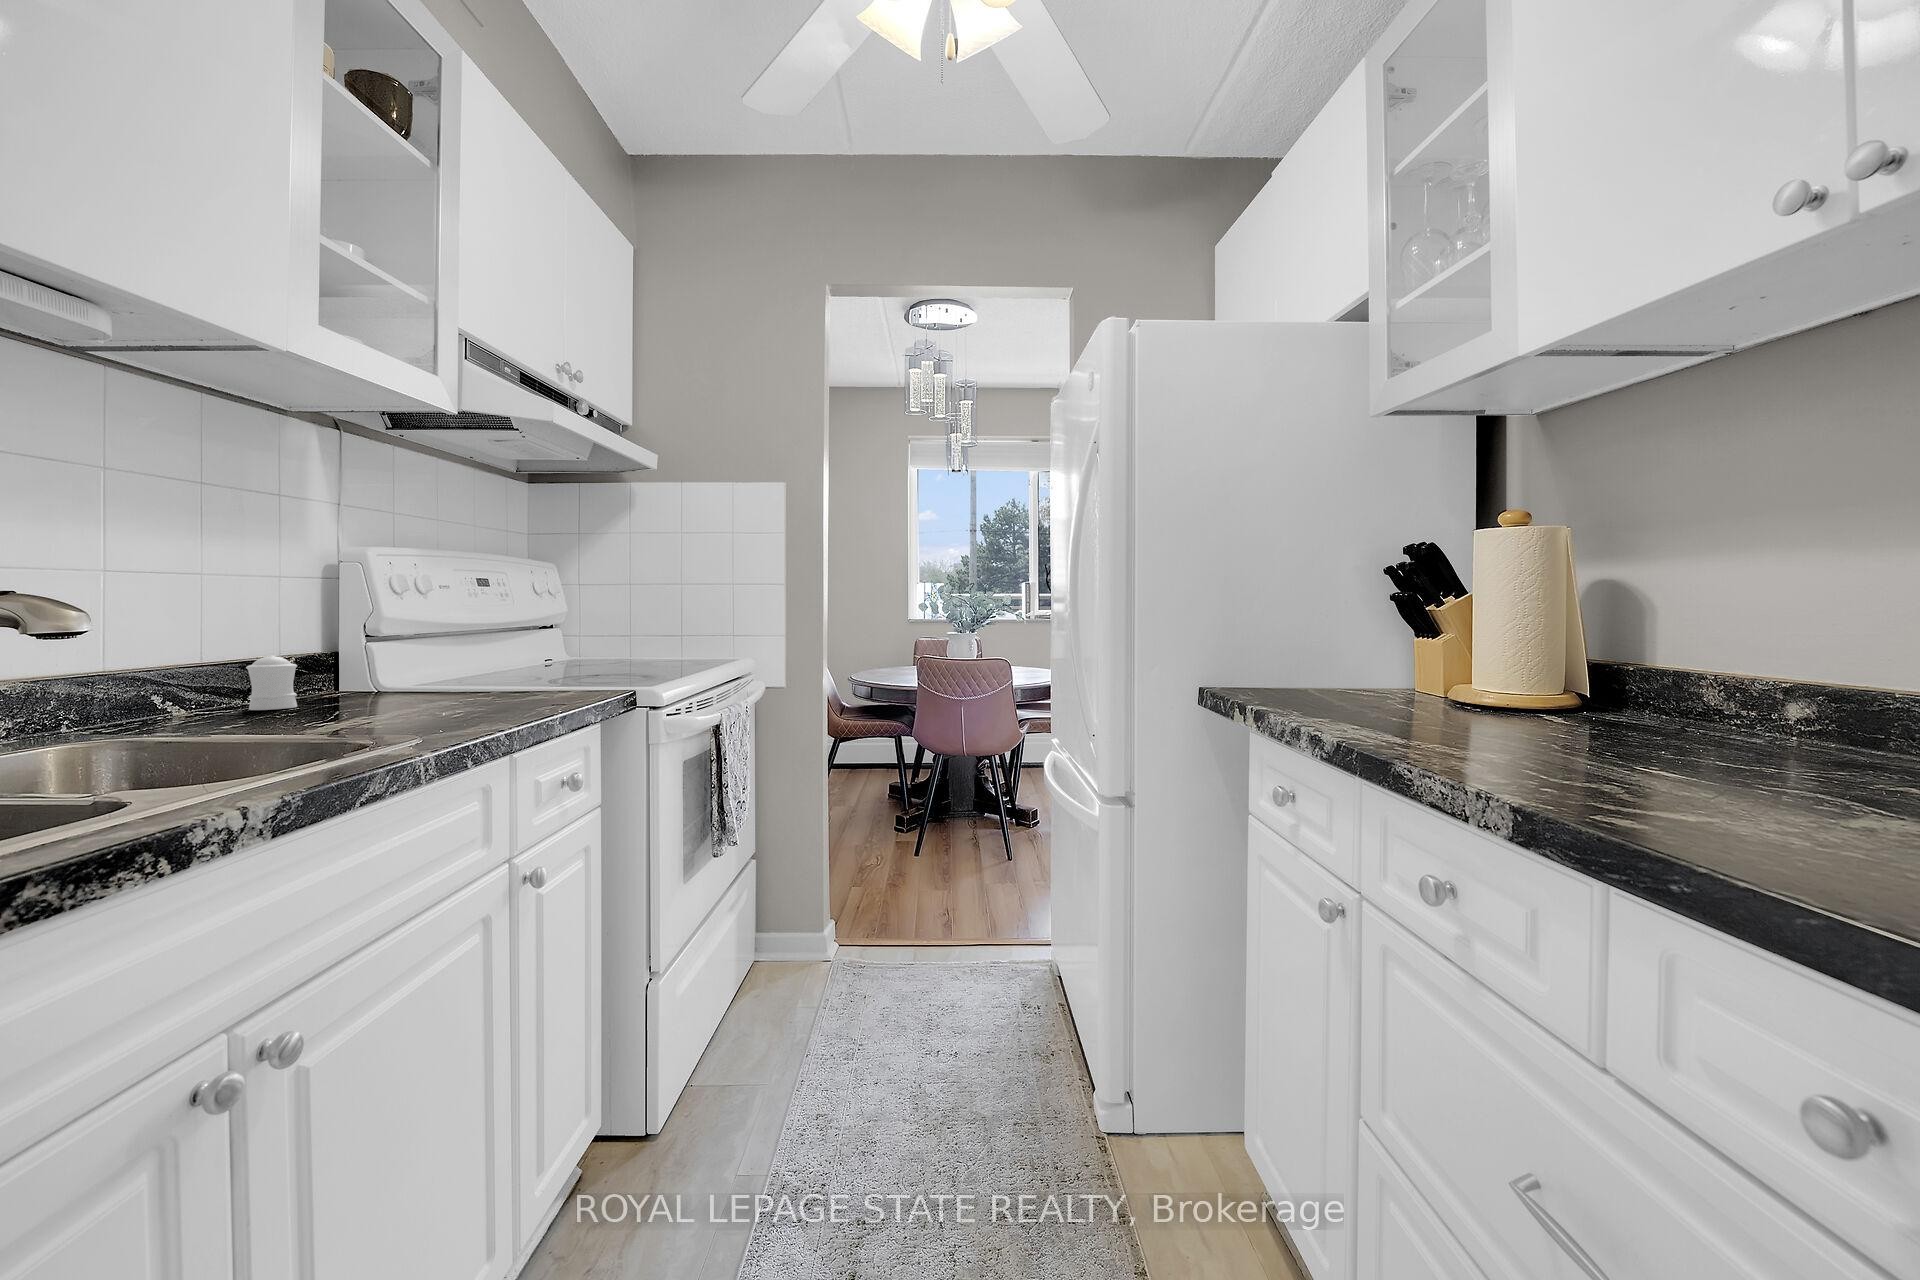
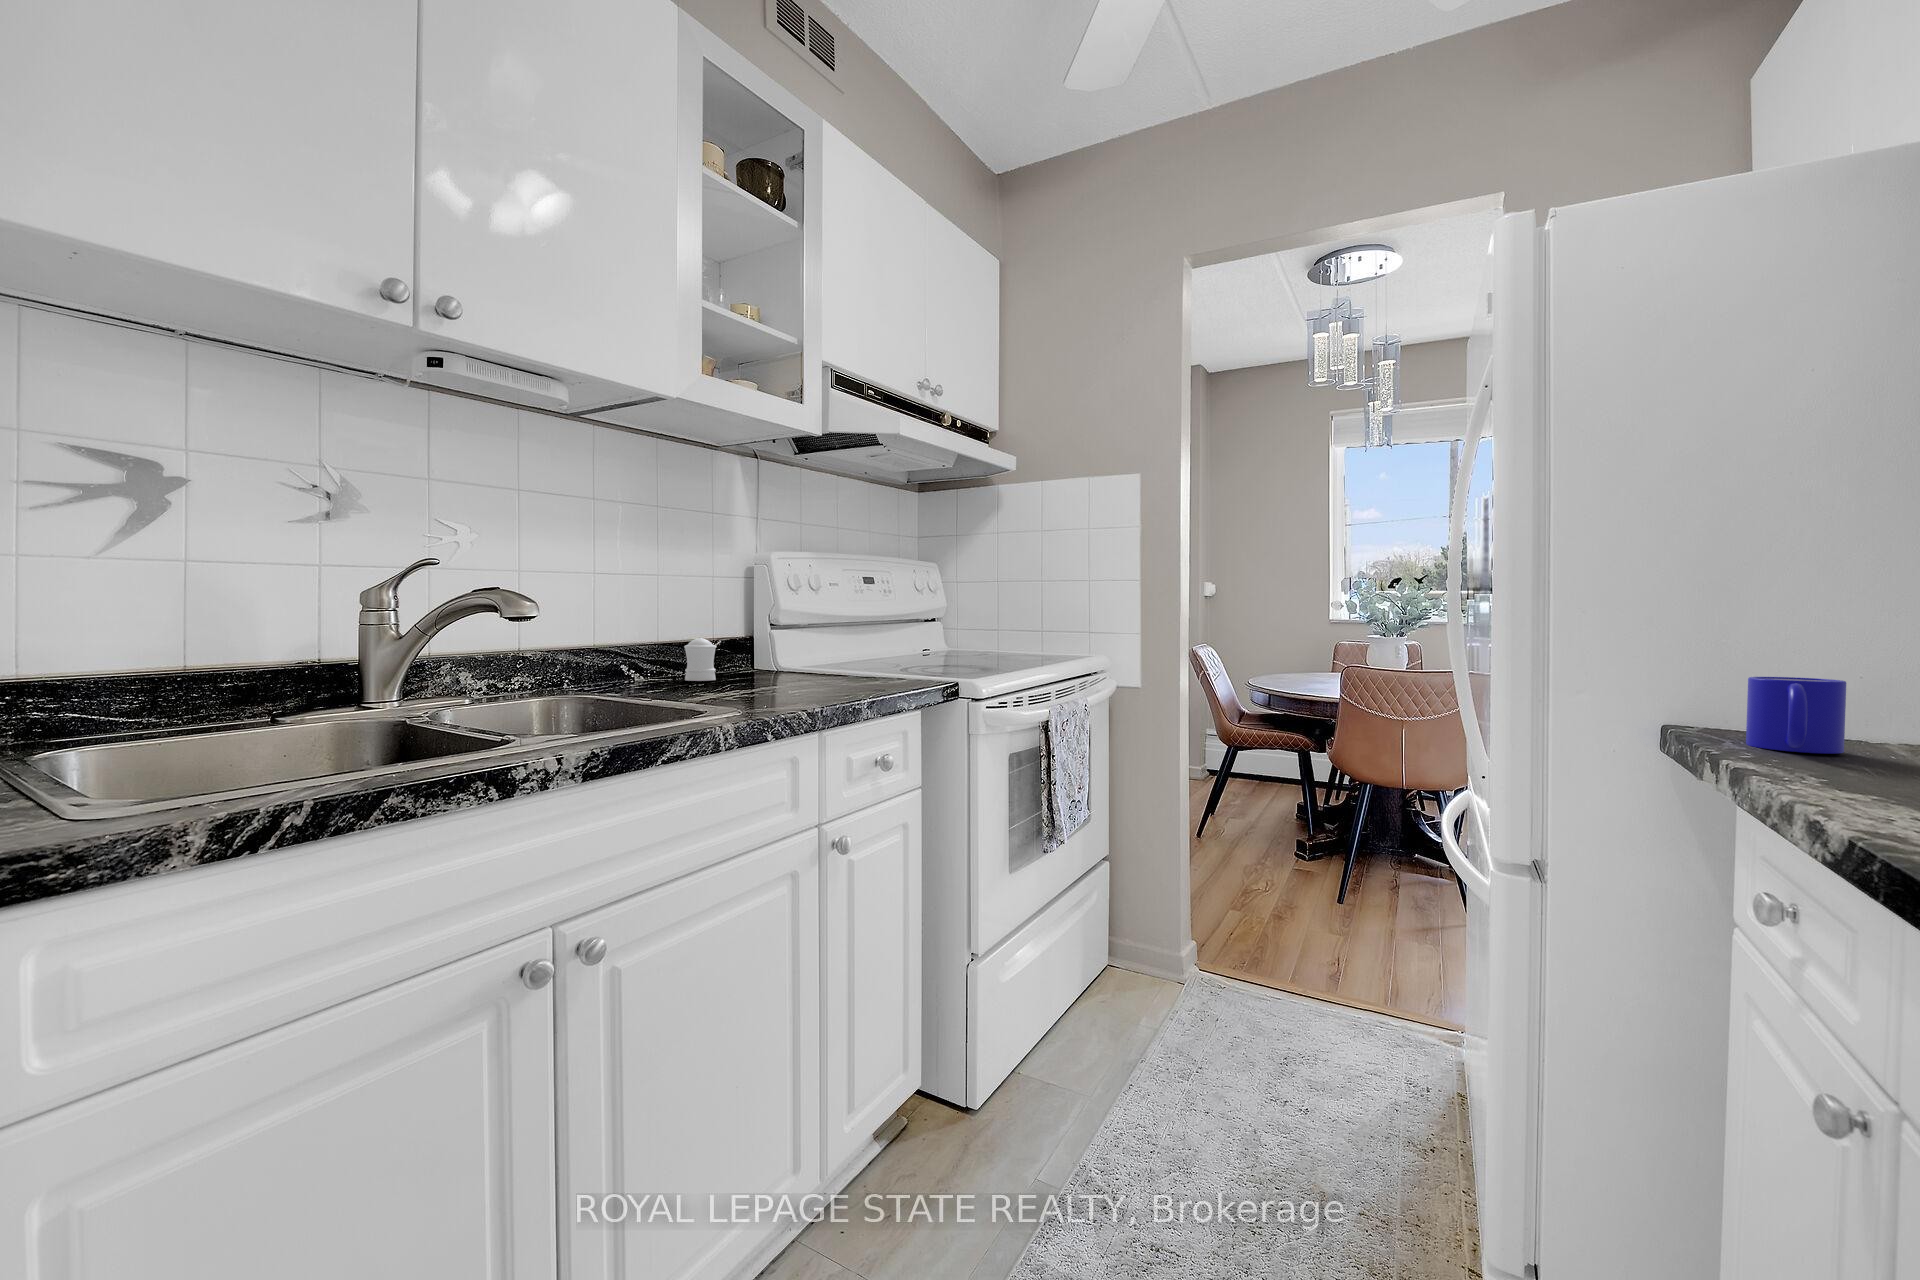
mug: none [1246,653,1292,699] -> present [1746,677,1846,754]

